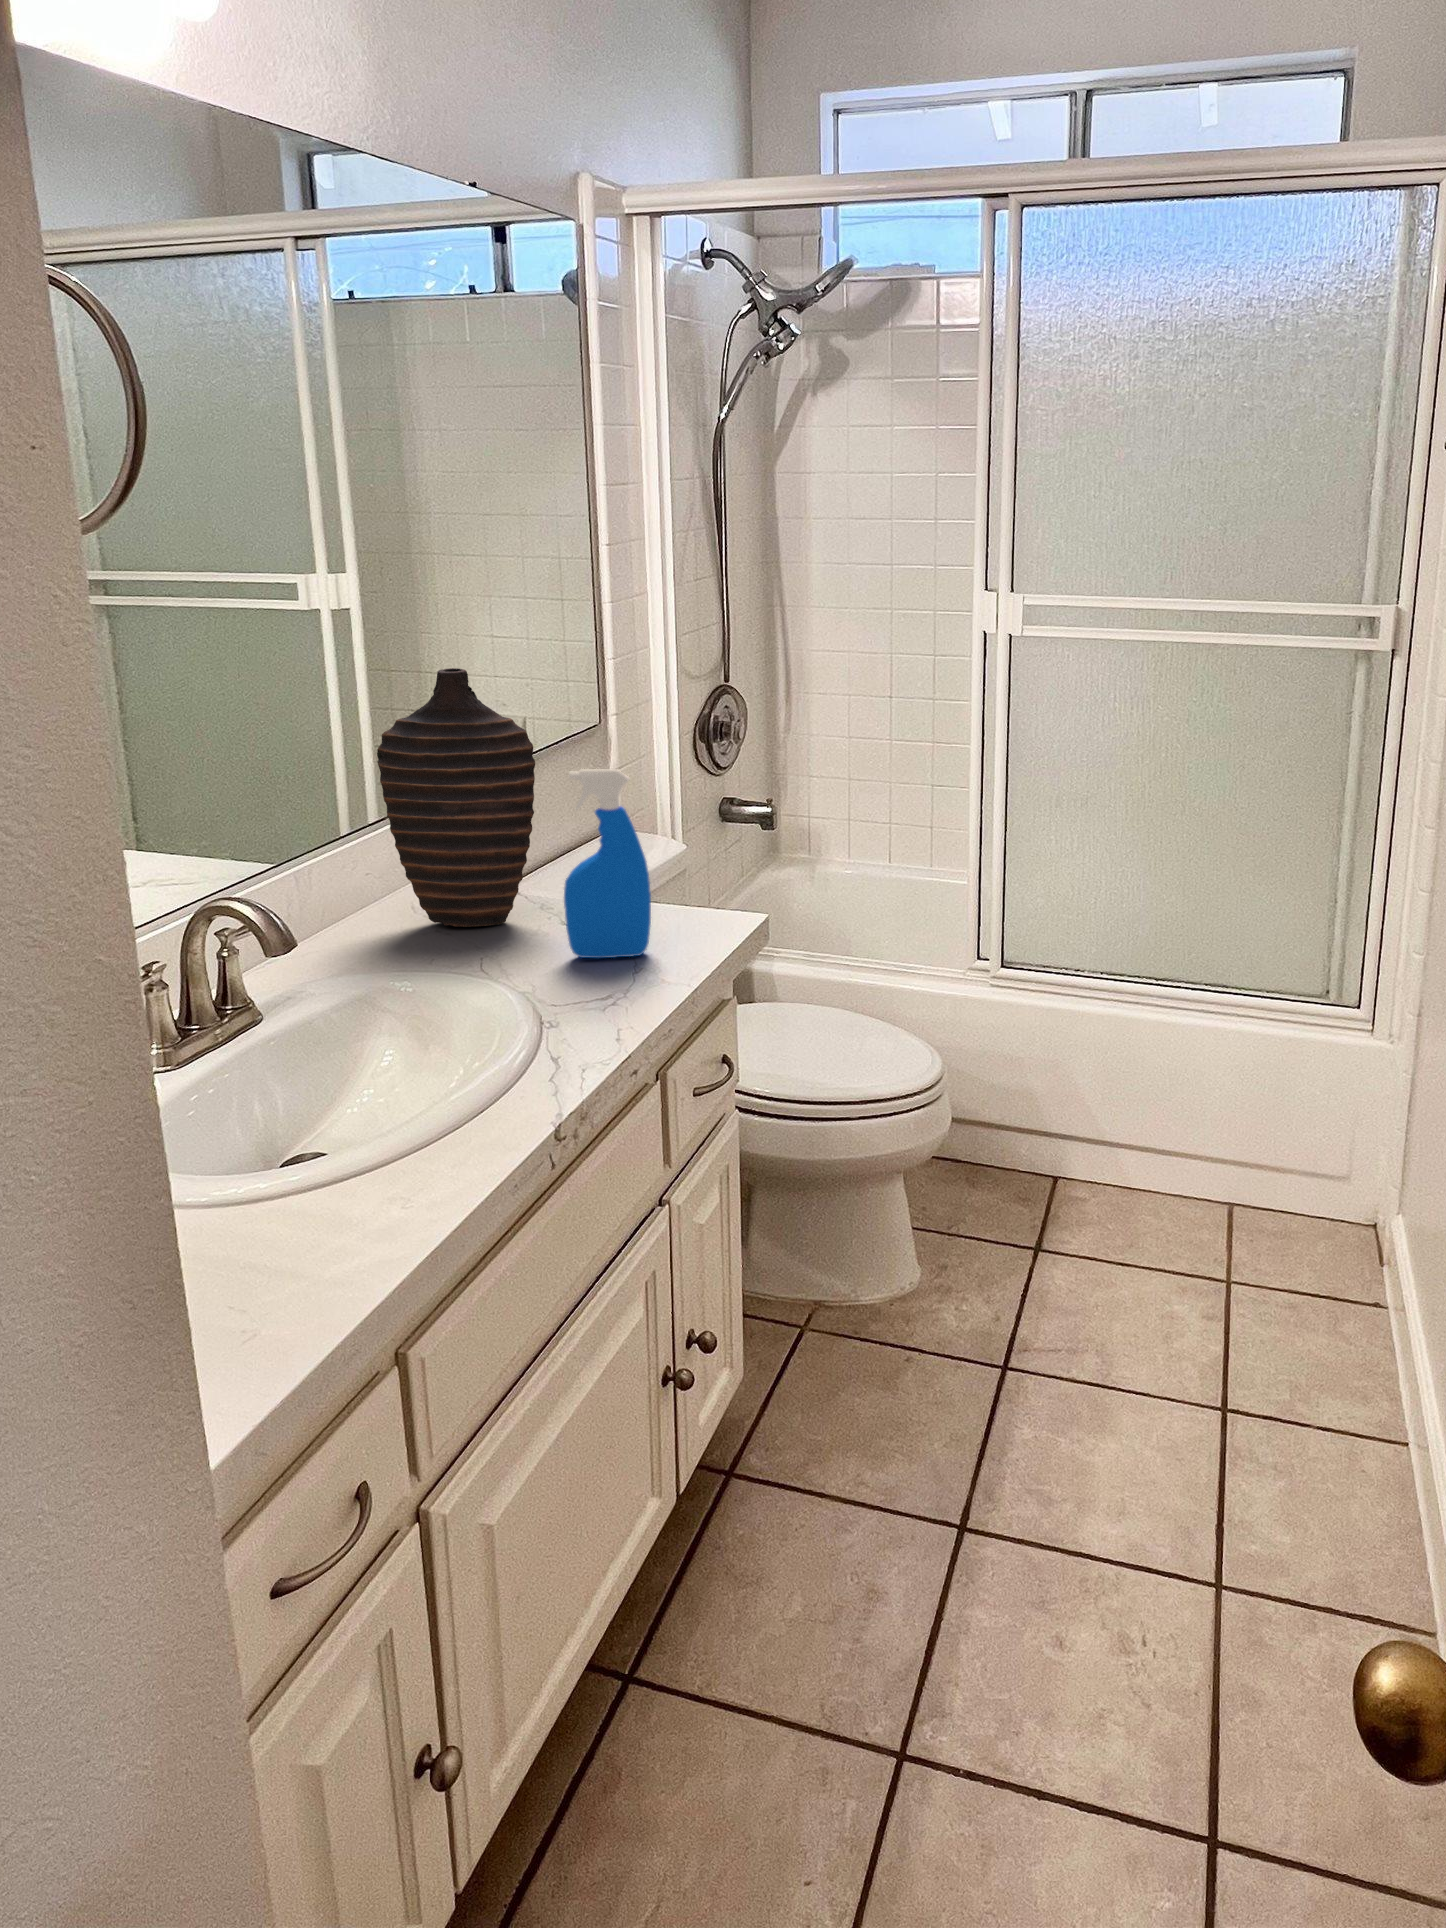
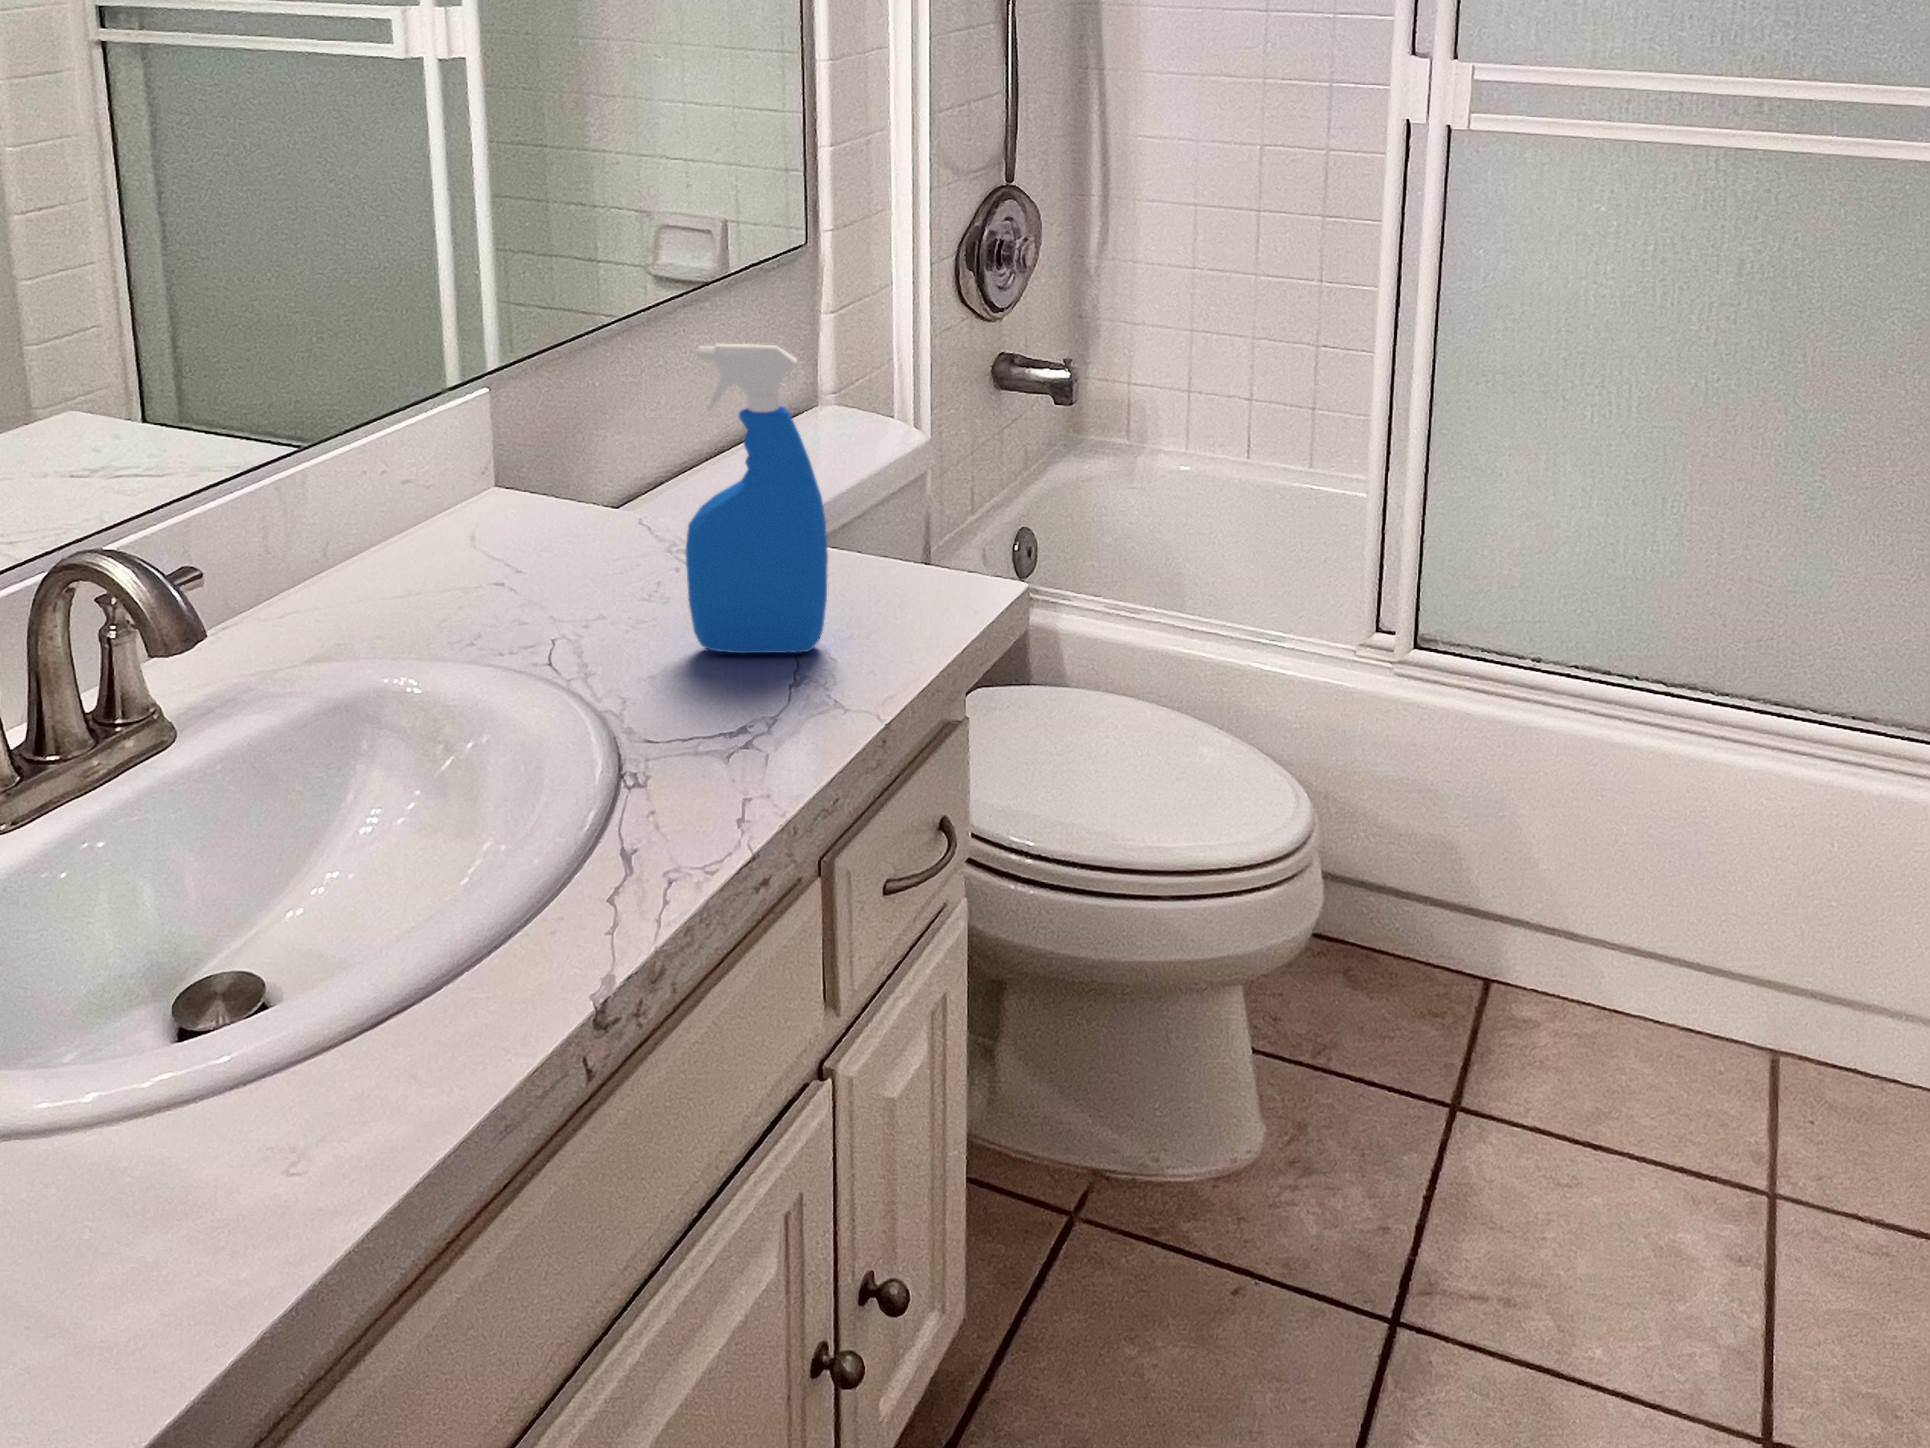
decorative vase: present [377,668,535,927] -> none [411,167,658,581]

